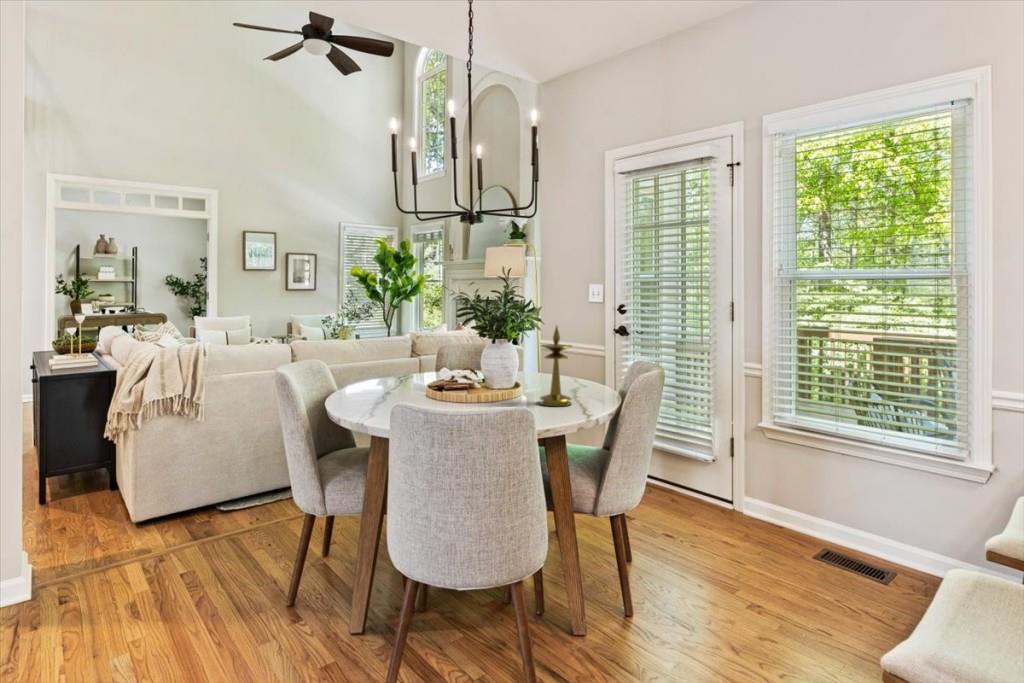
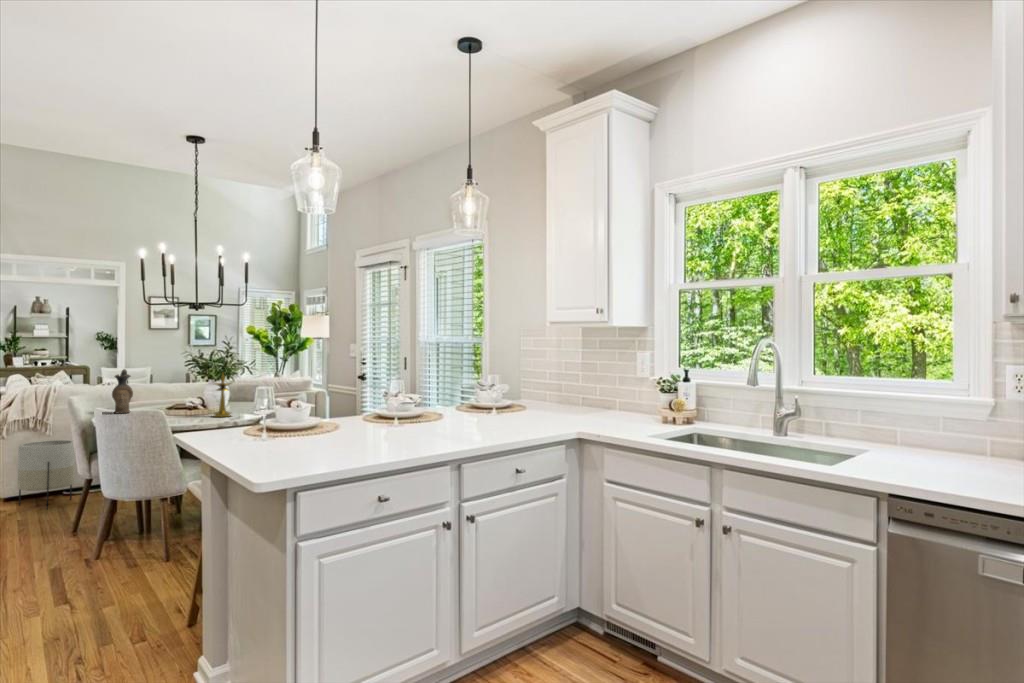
ceramic pitcher: none [355,321,387,398] -> present [112,369,133,413]
planter: none [166,429,247,541] -> present [17,440,75,509]

